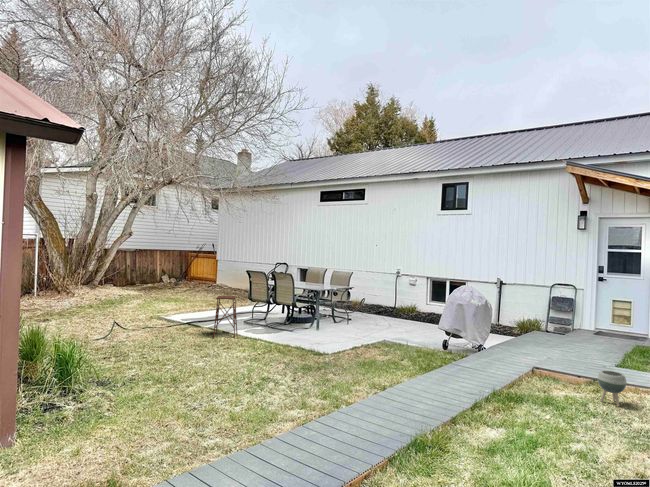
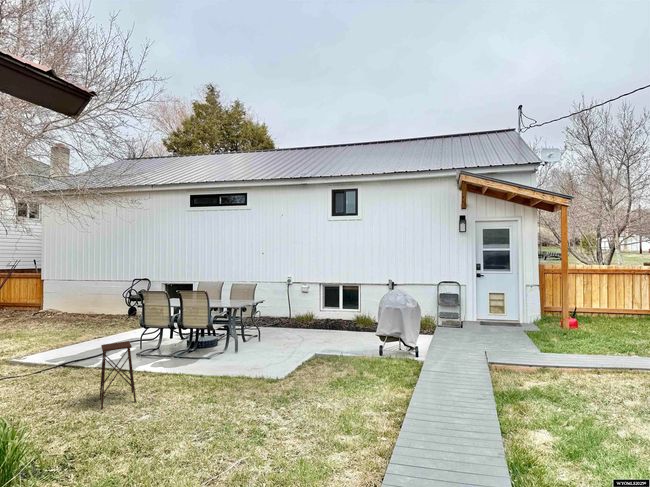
planter: present [598,370,627,406] -> none [581,375,609,409]

